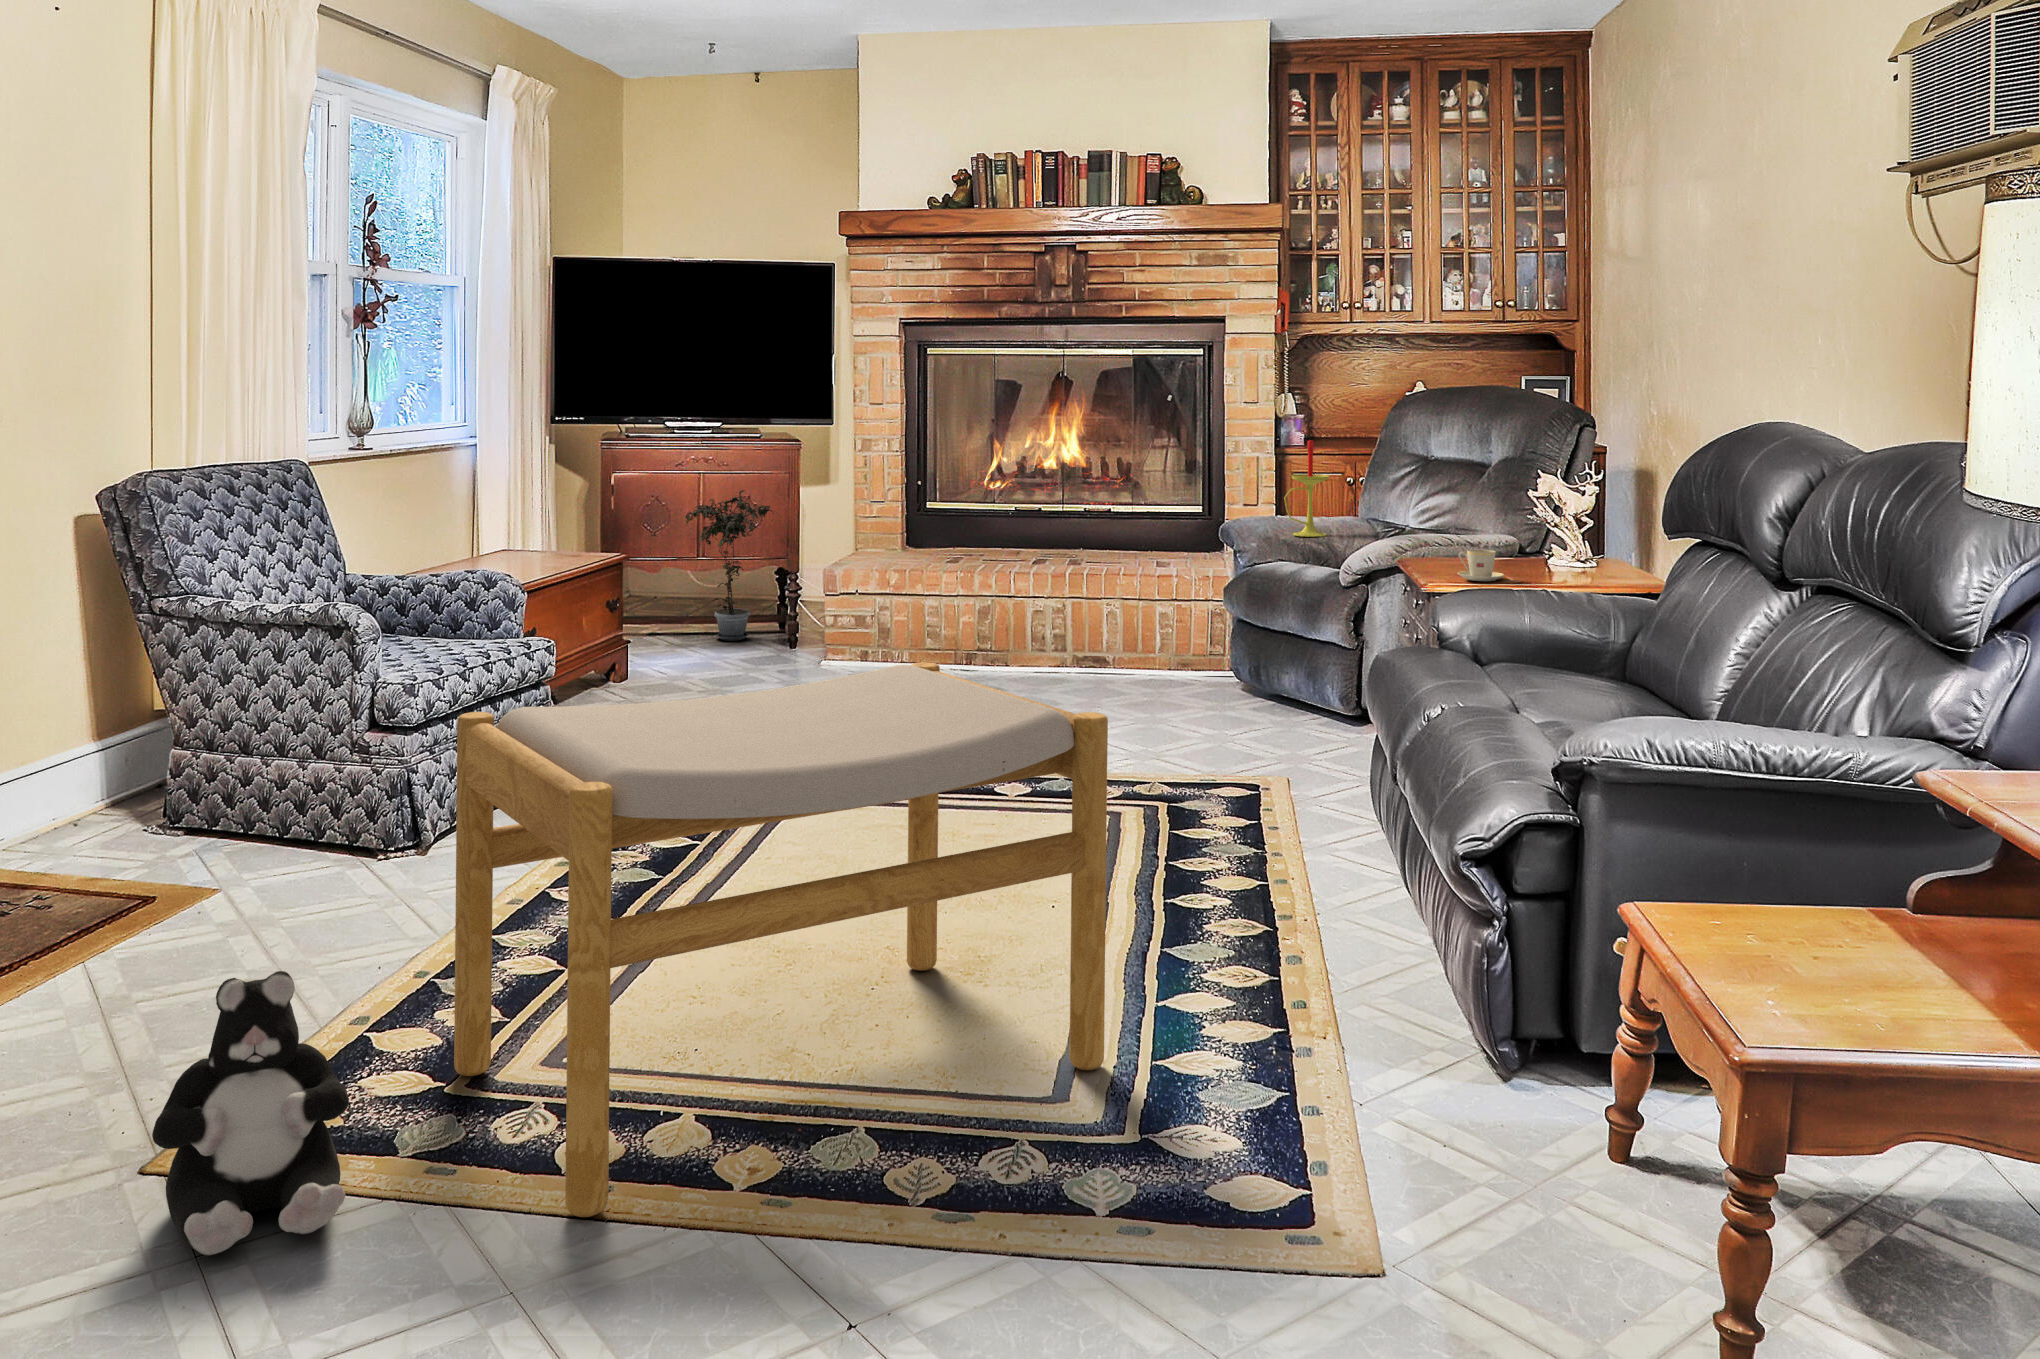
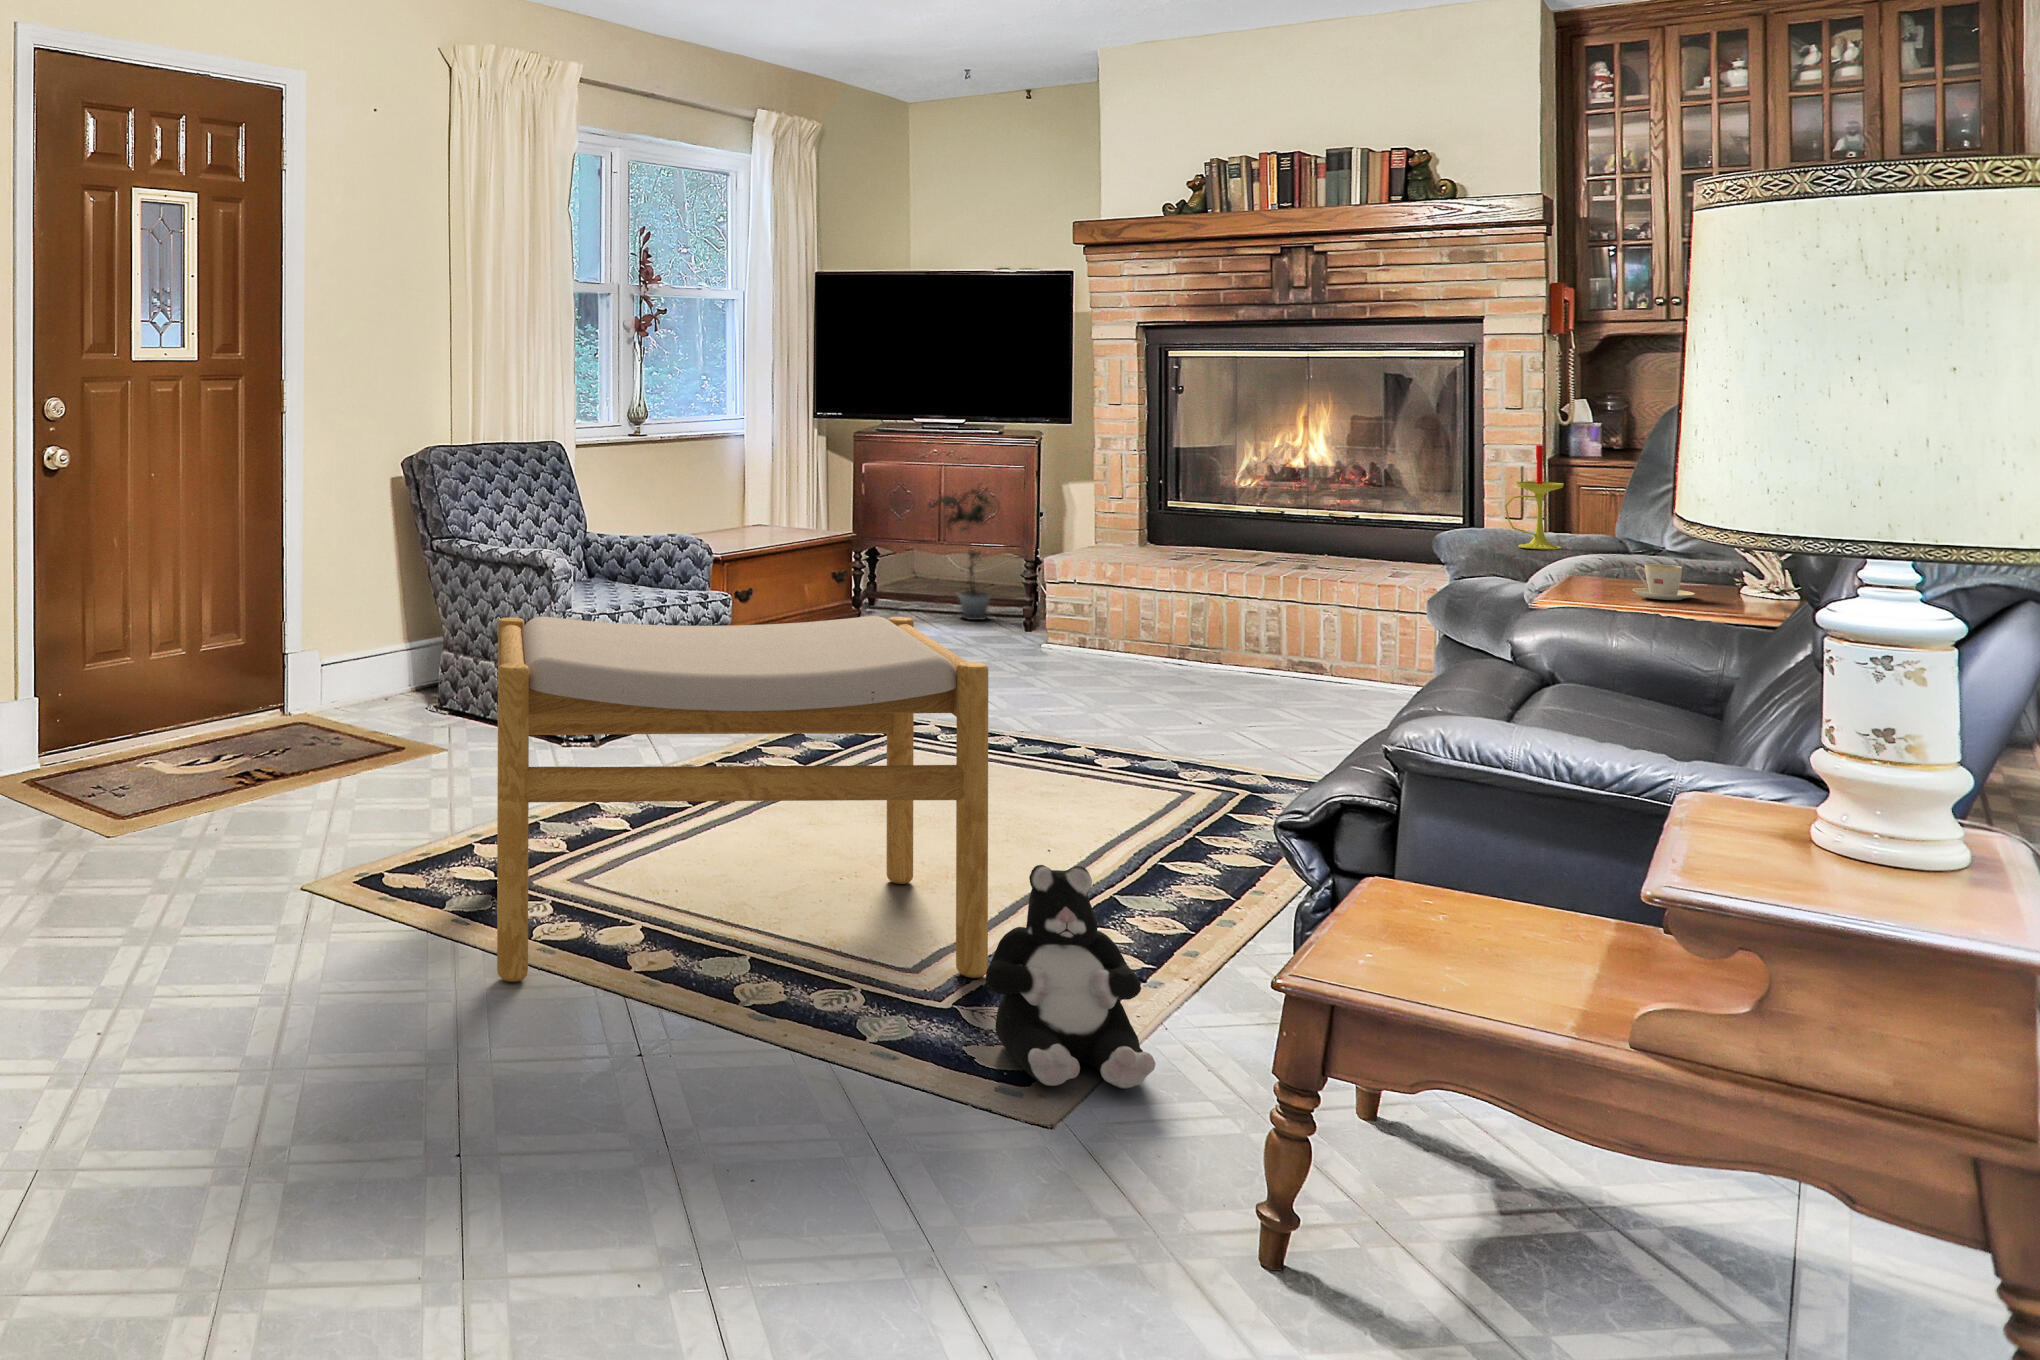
plush toy: present [152,971,349,1255] -> present [985,865,1156,1089]

